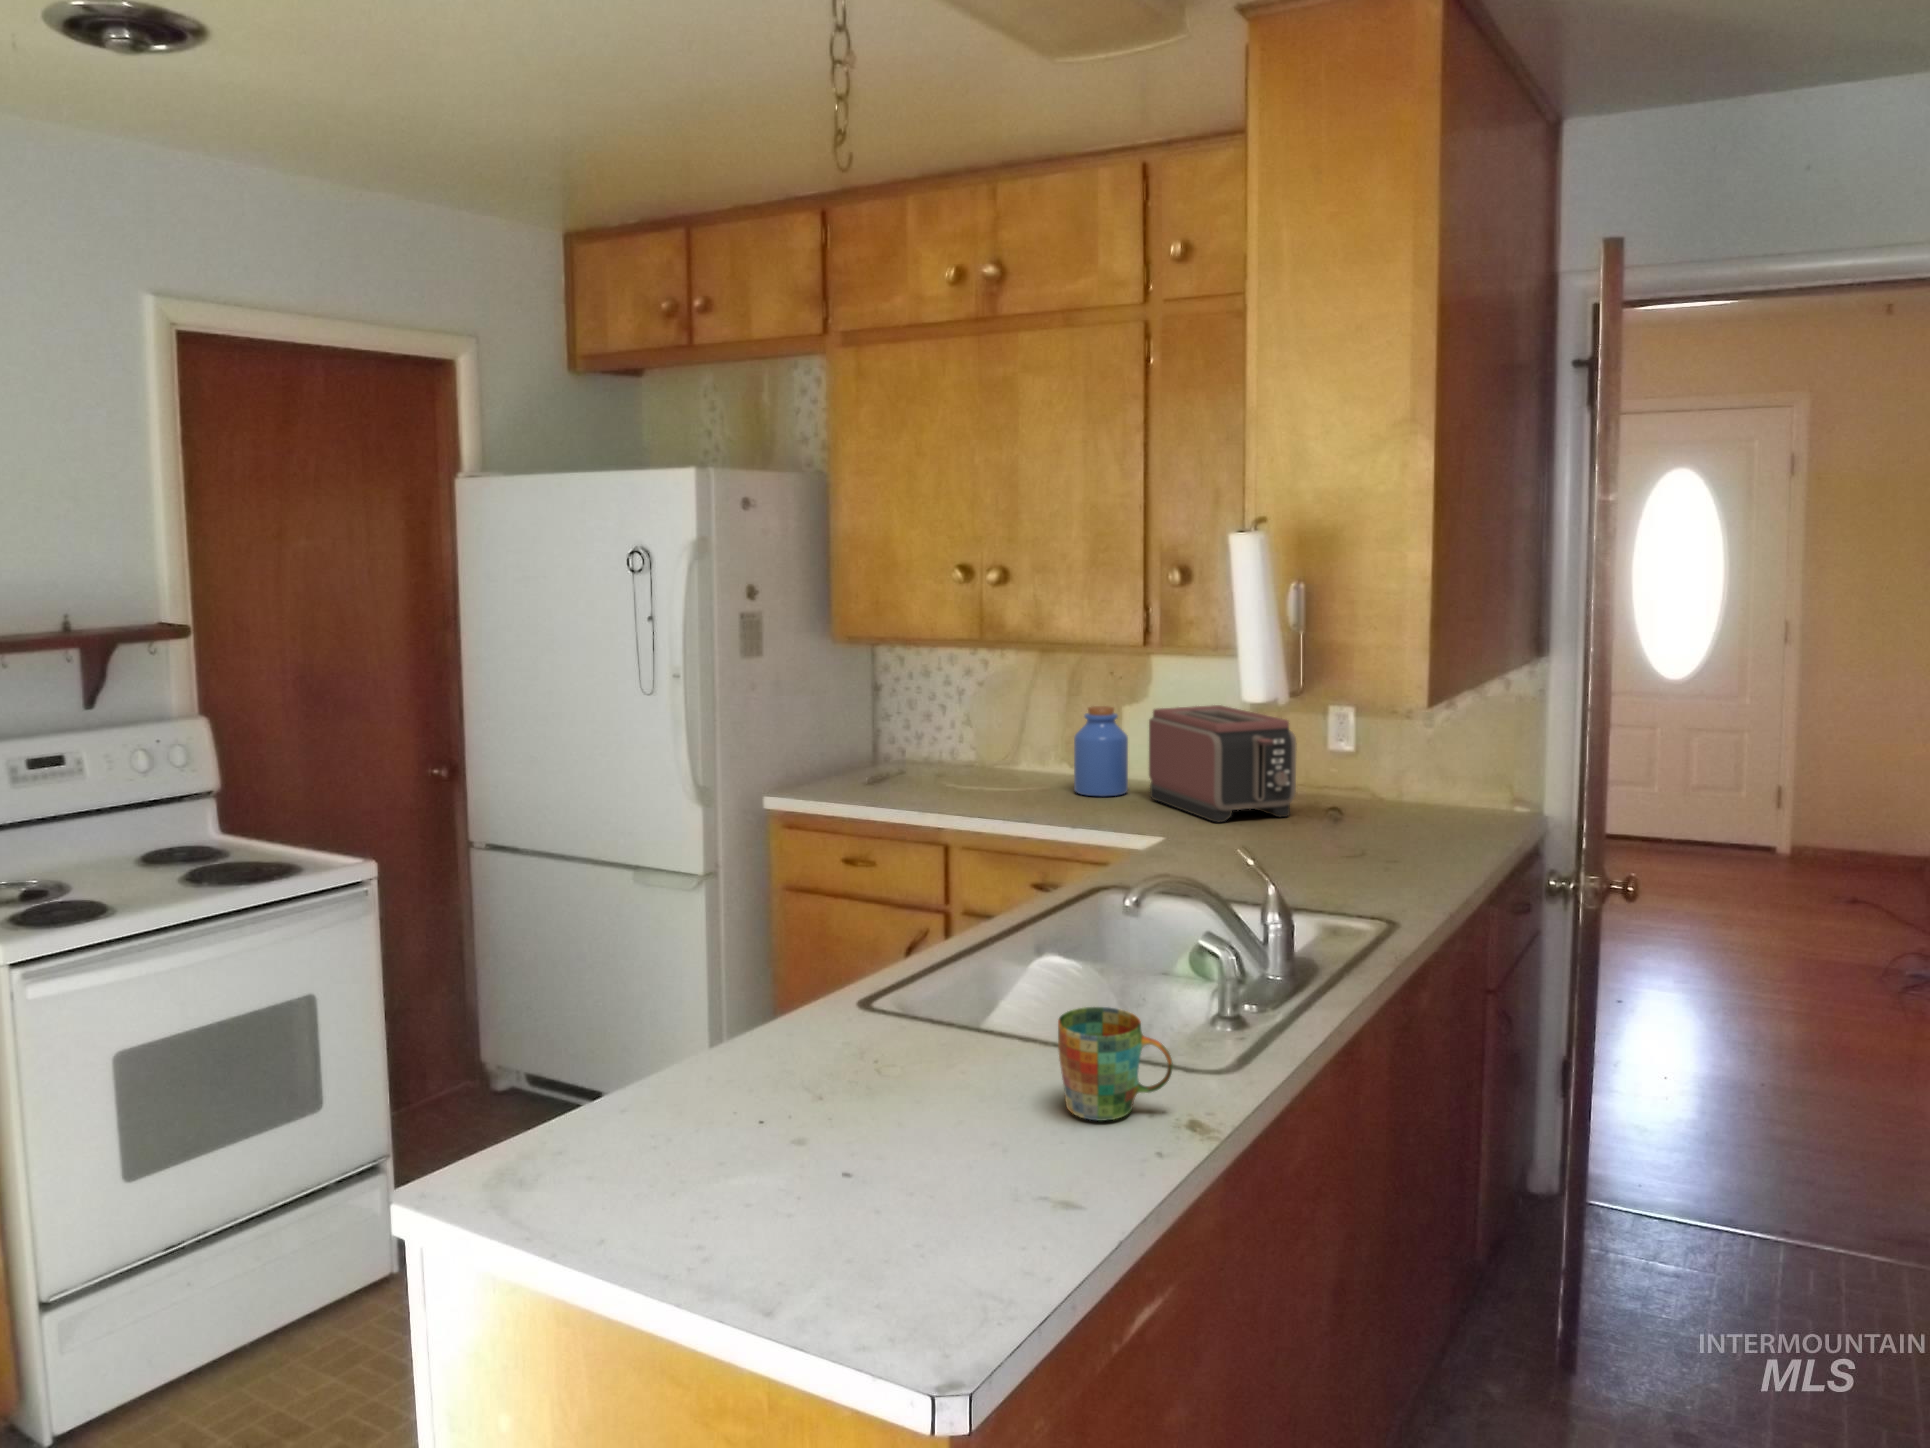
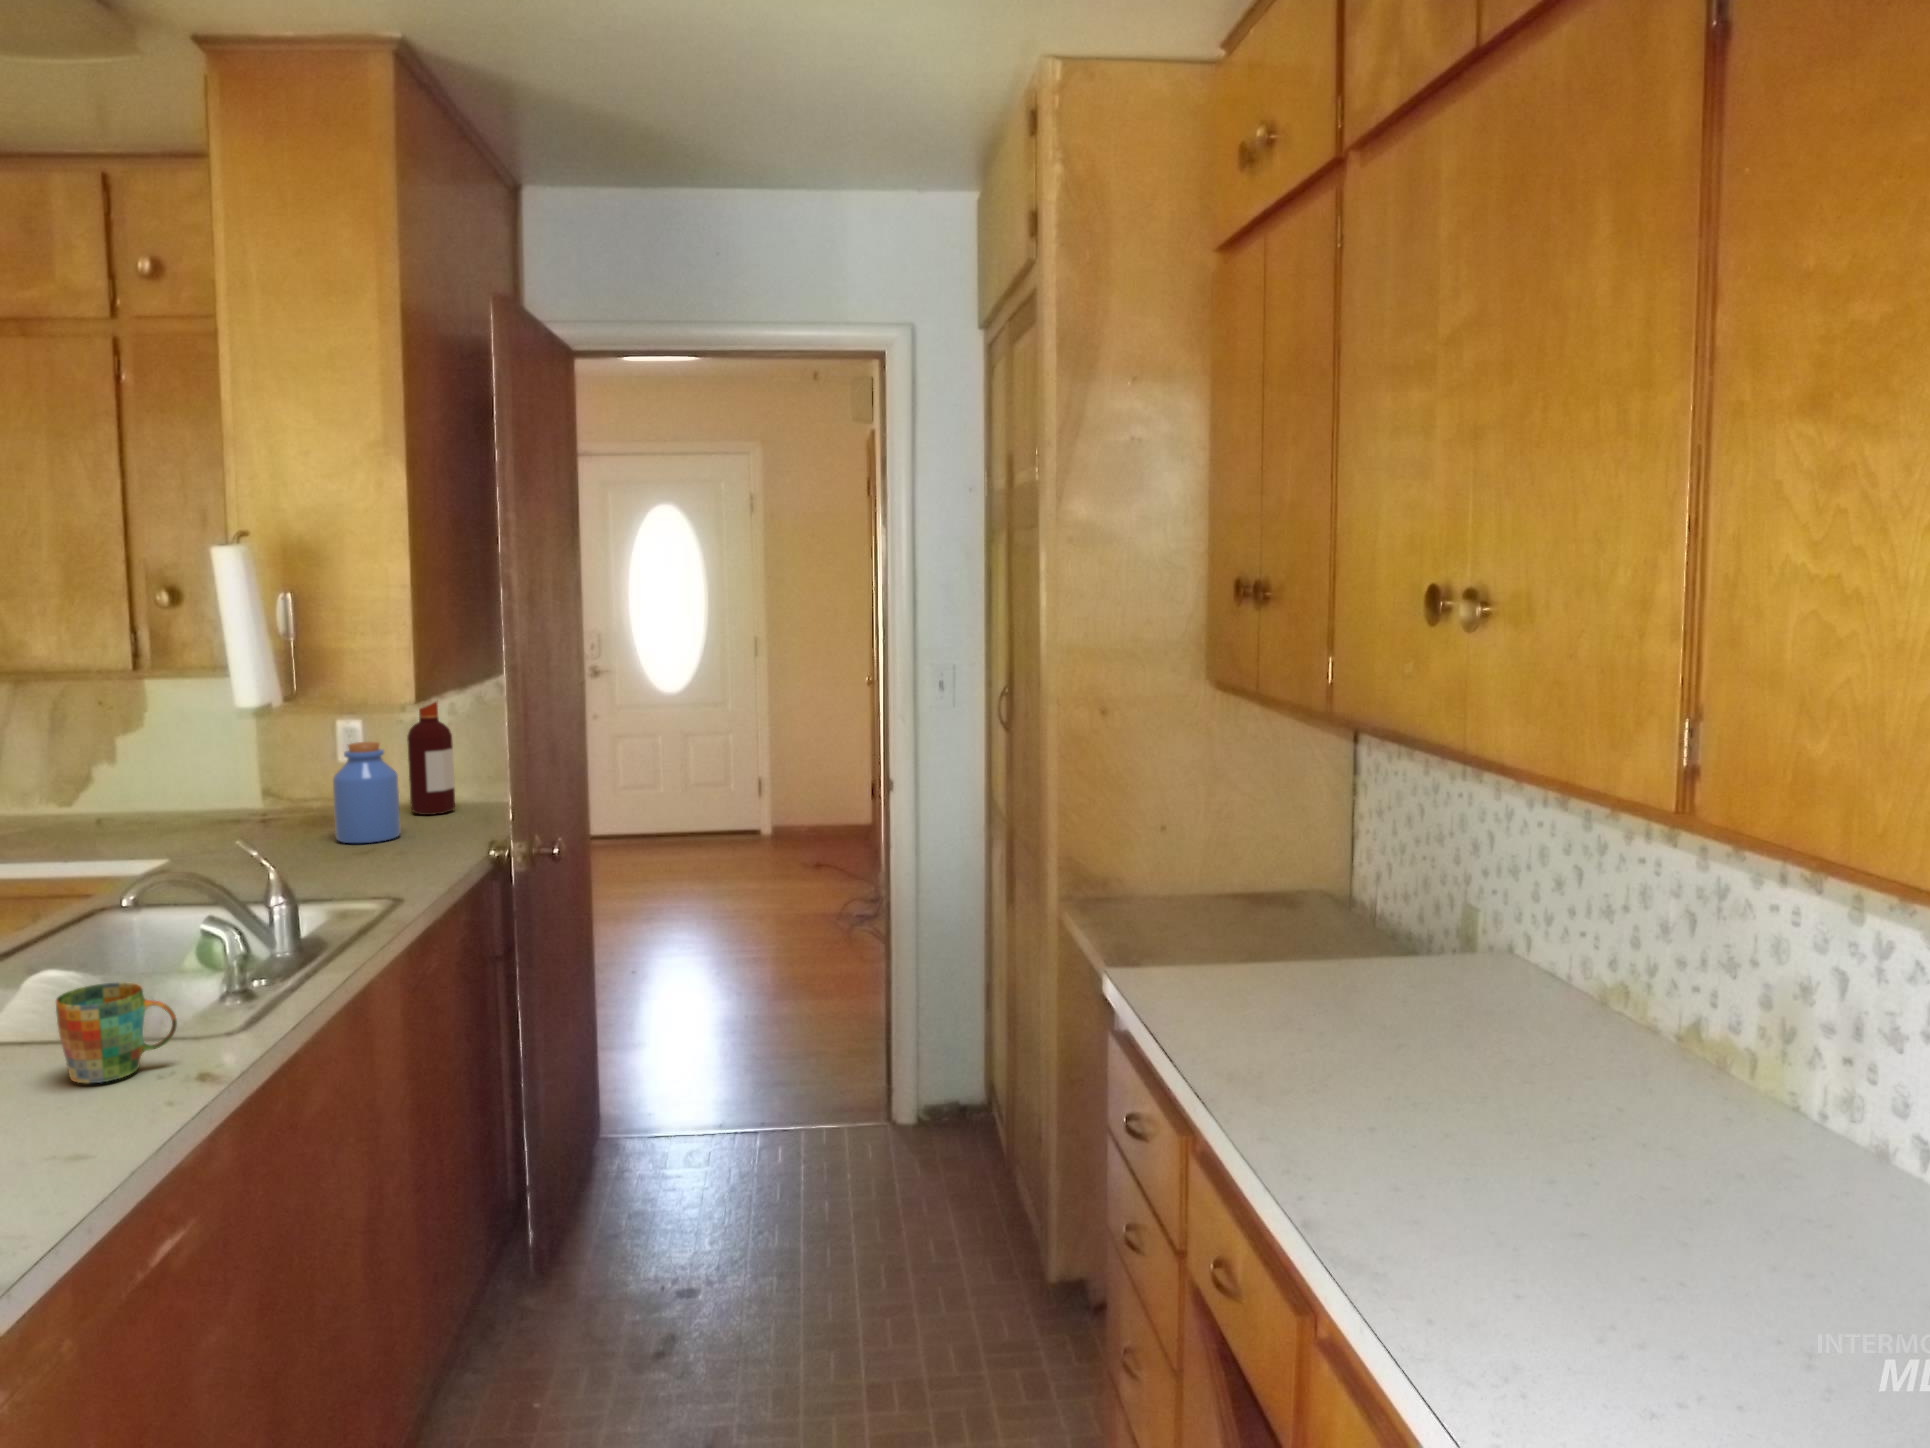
bottle: none [1399,673,1449,821] -> present [407,702,455,815]
toaster: present [1149,705,1297,822] -> none [143,725,307,839]
jar: present [1074,706,1128,796] -> present [333,742,400,843]

